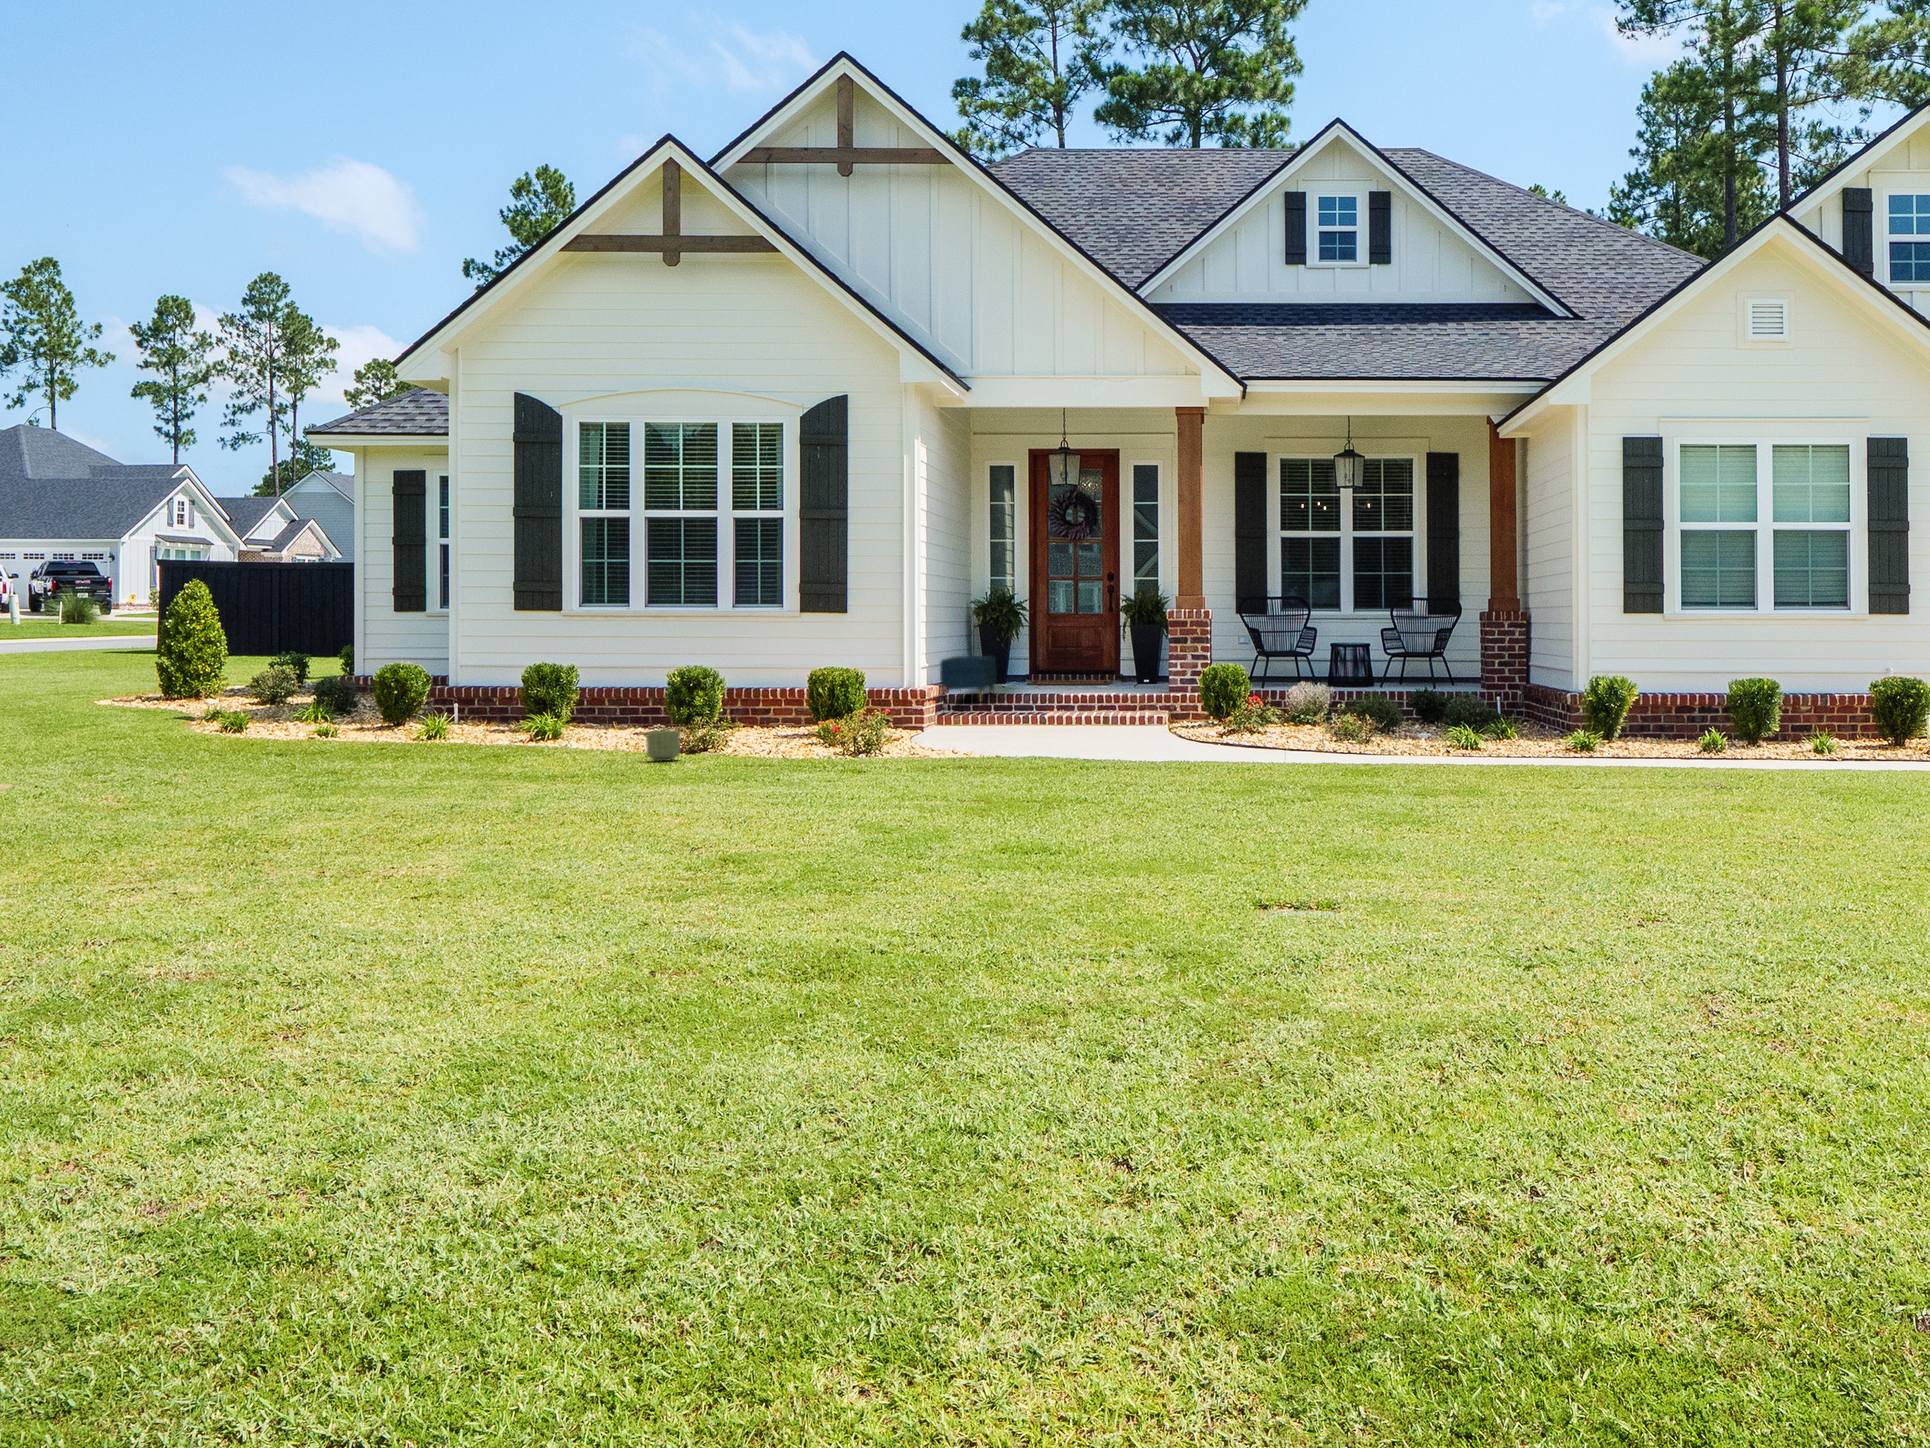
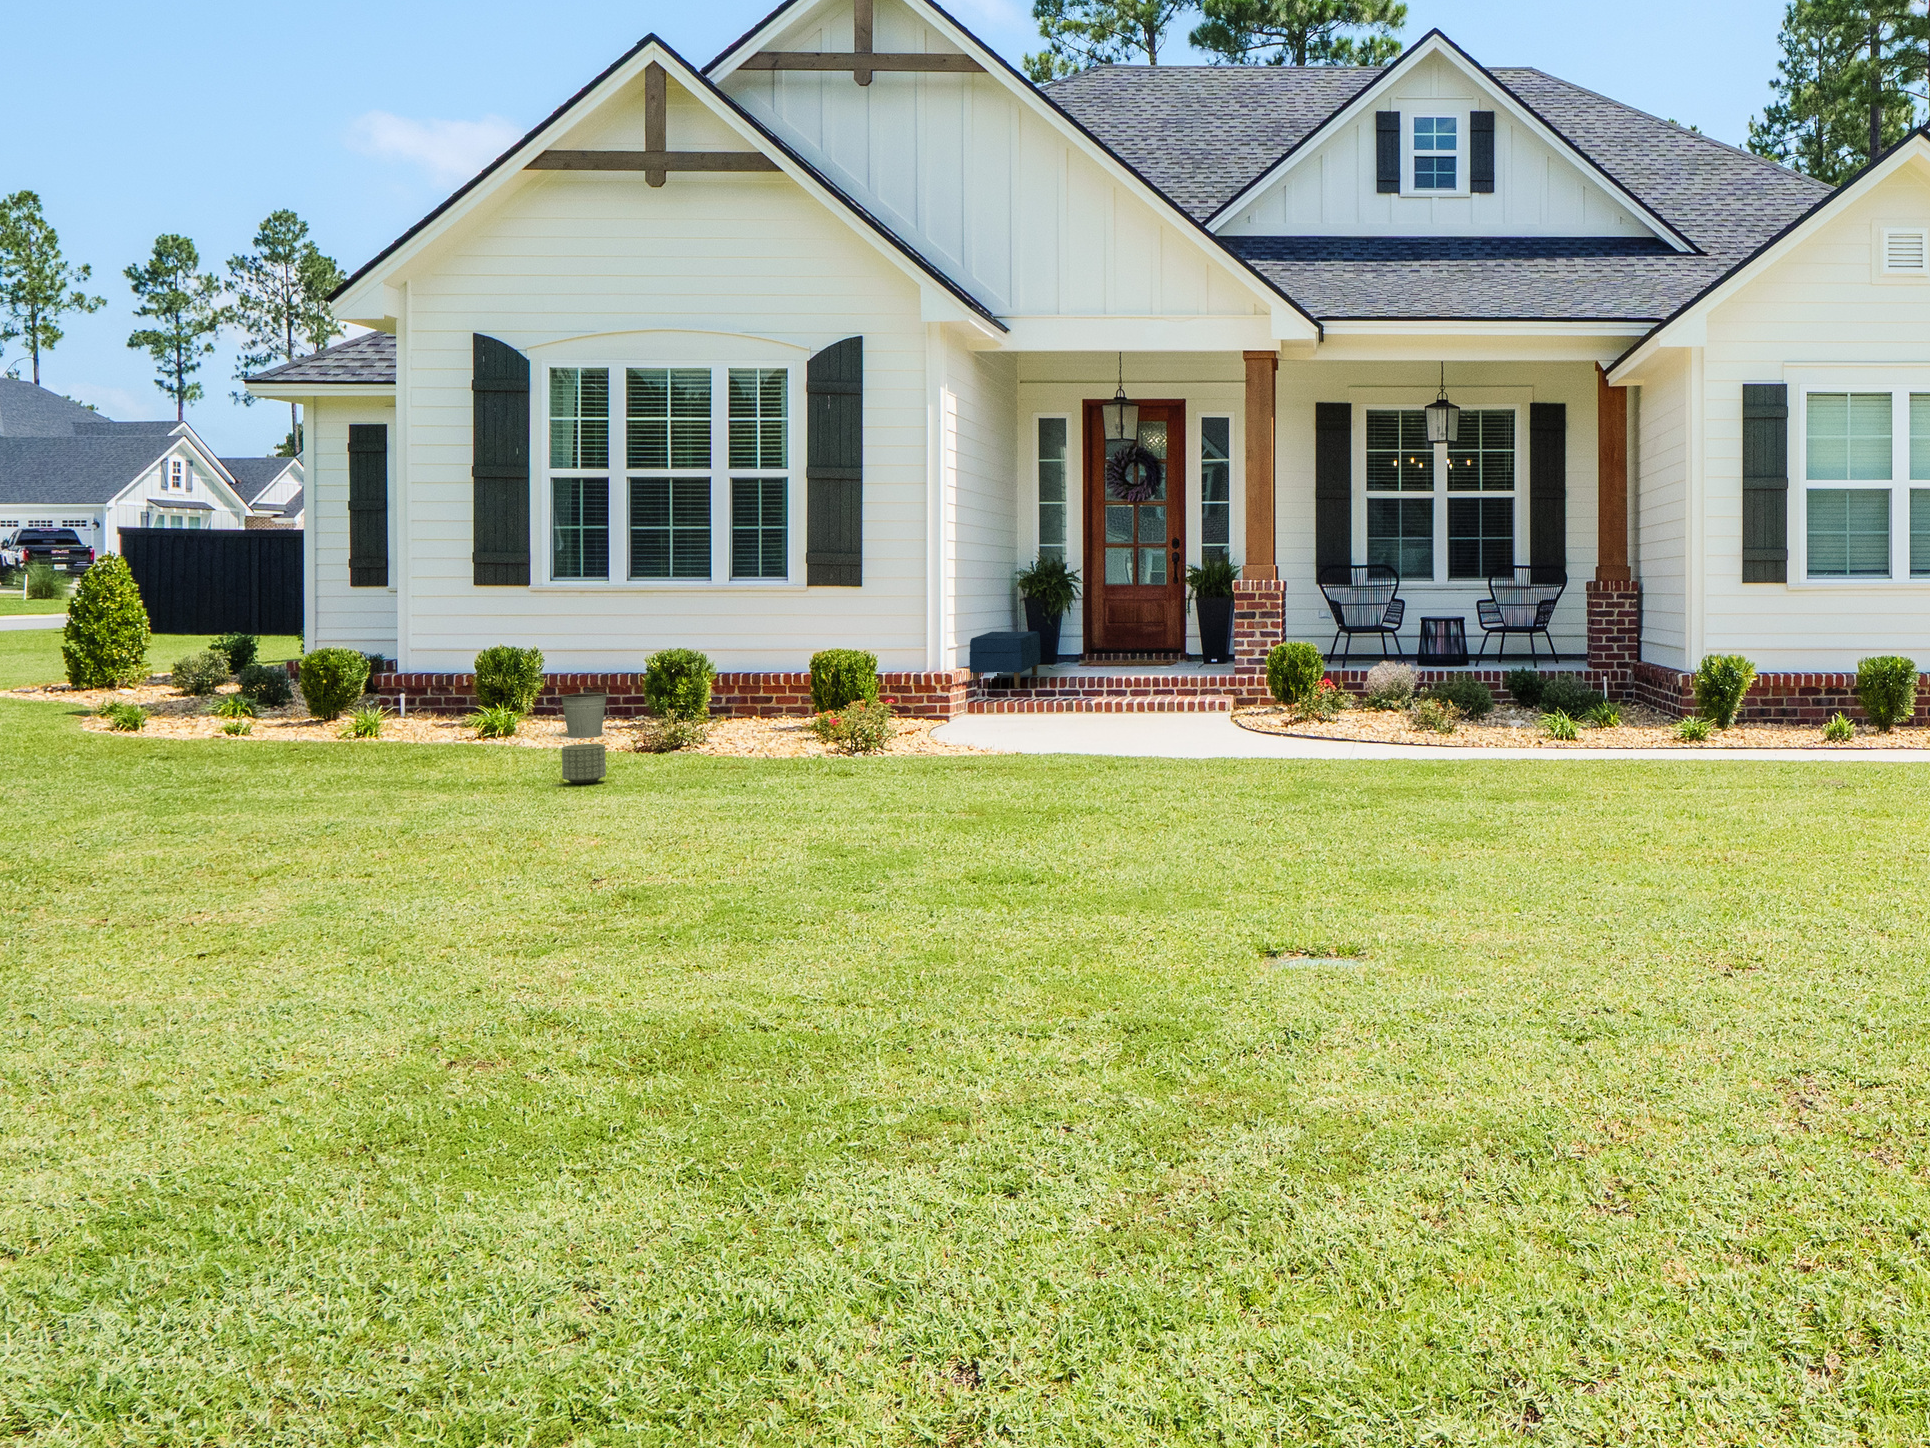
bucket: none [605,703,646,740] -> present [559,693,609,738]

